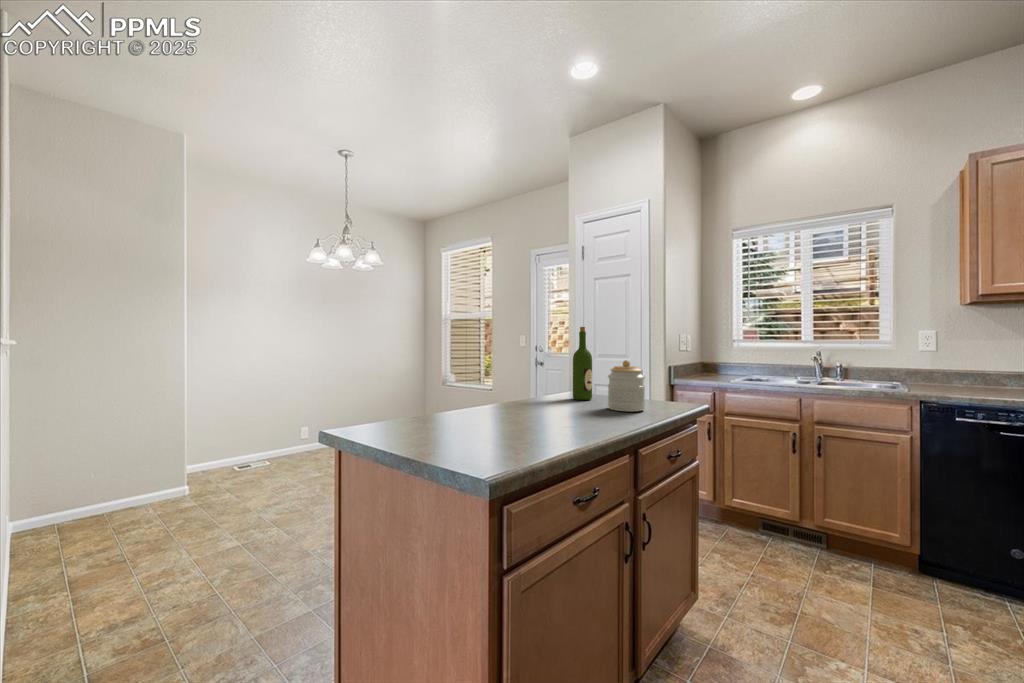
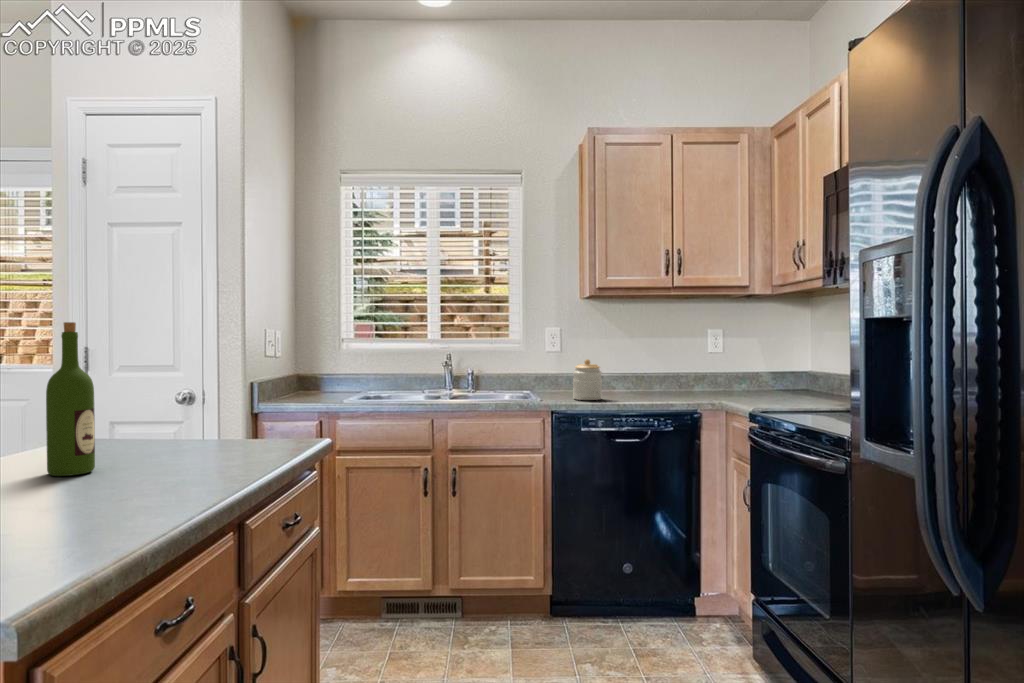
jar: present [608,360,645,412] -> present [573,359,602,400]

